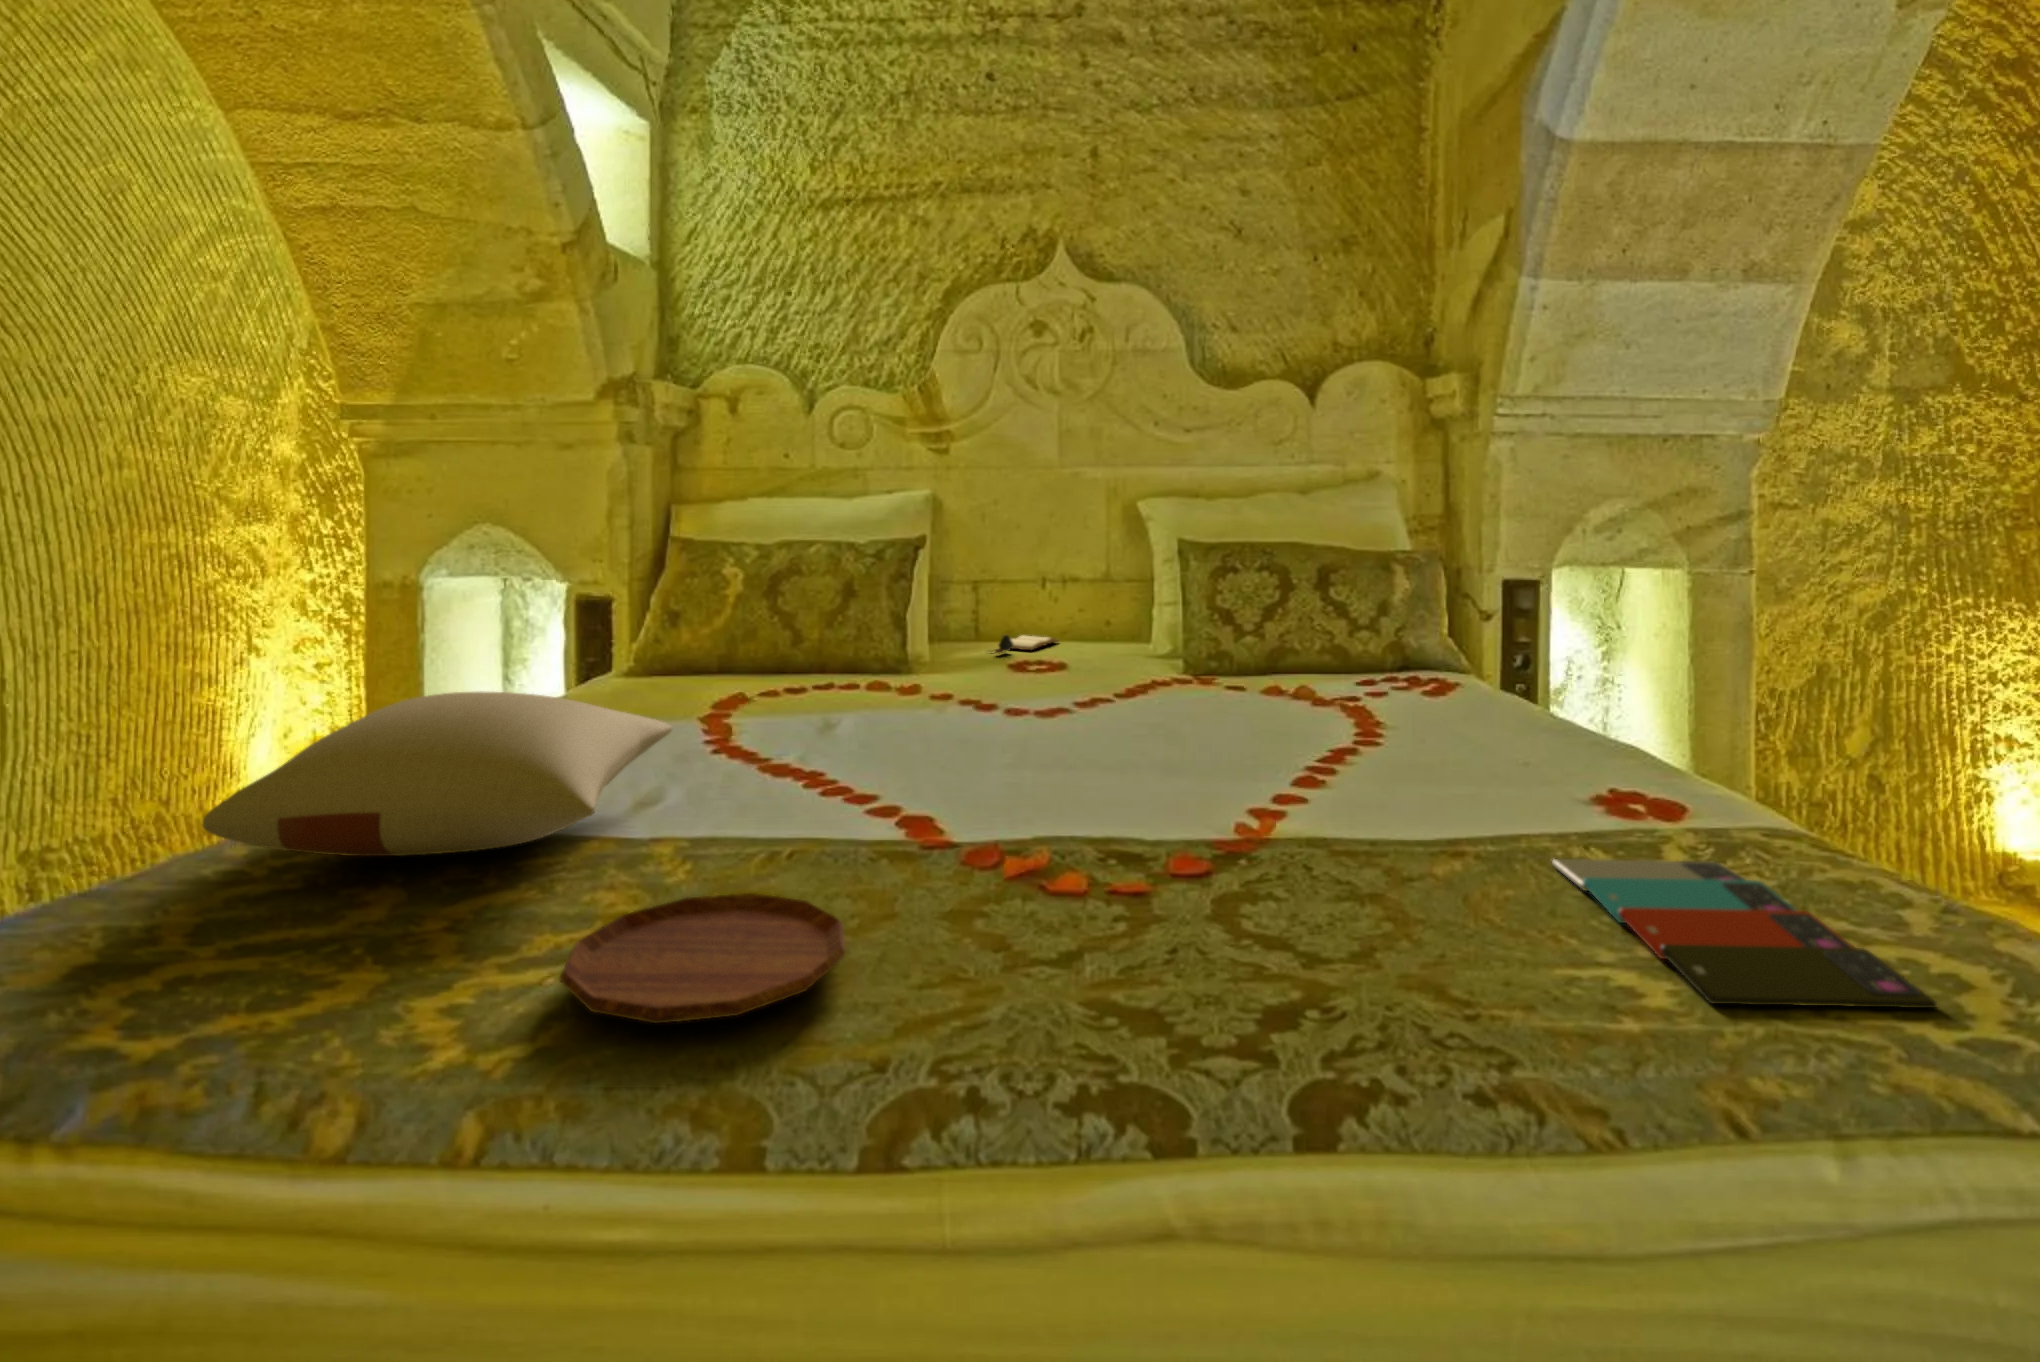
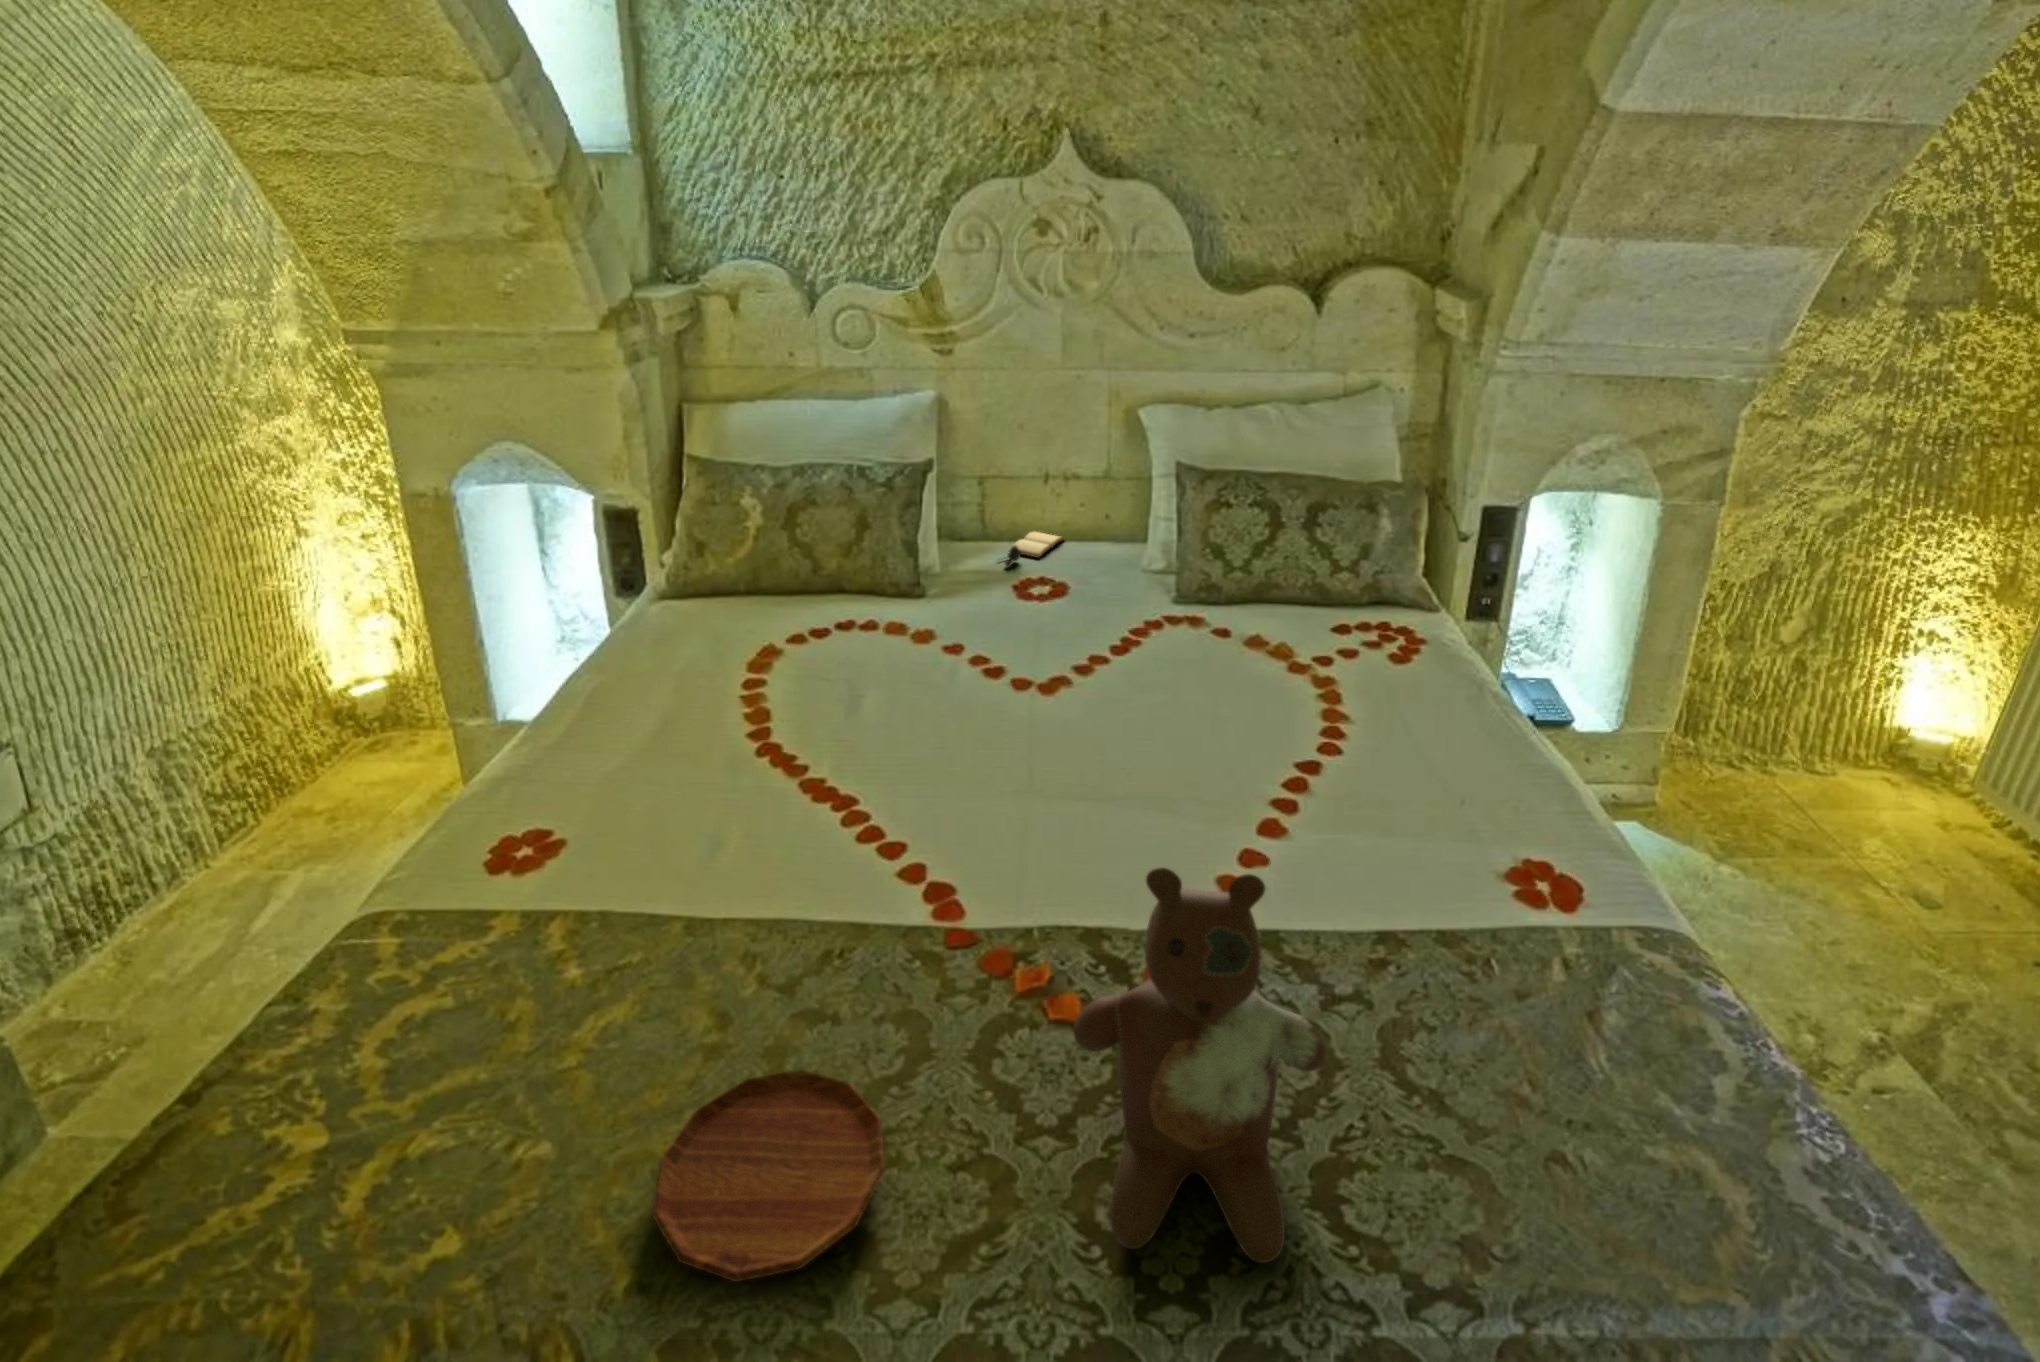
stuffed bear: none [1072,584,1368,1018] -> present [1073,867,1326,1263]
pillow: present [203,691,672,856] -> none [325,790,716,1011]
smartphone: present [1552,859,1937,1008] -> none [1485,984,1775,1240]

